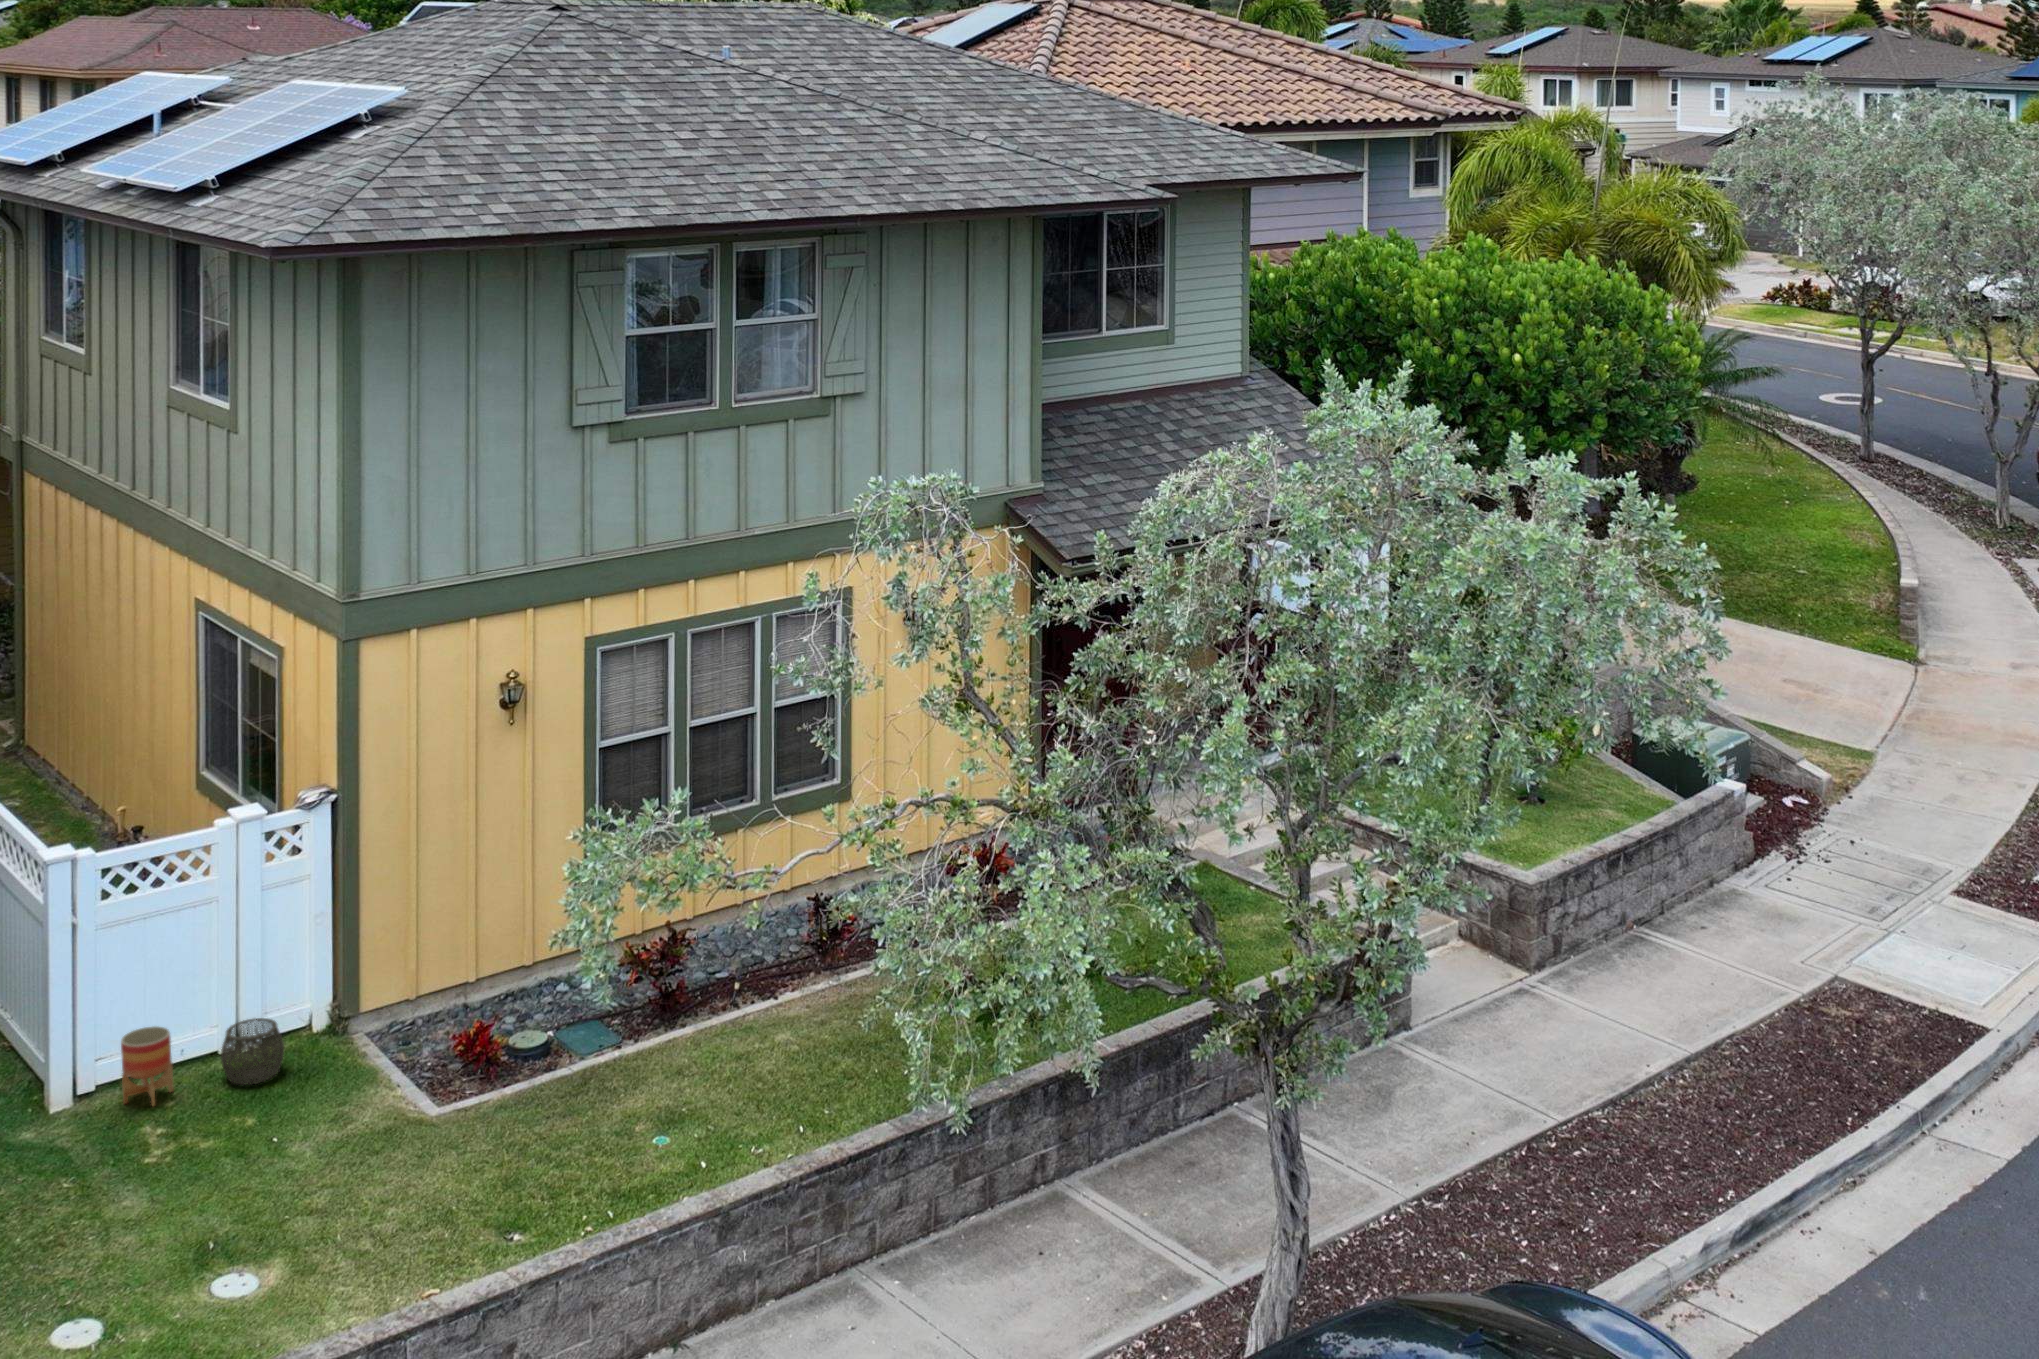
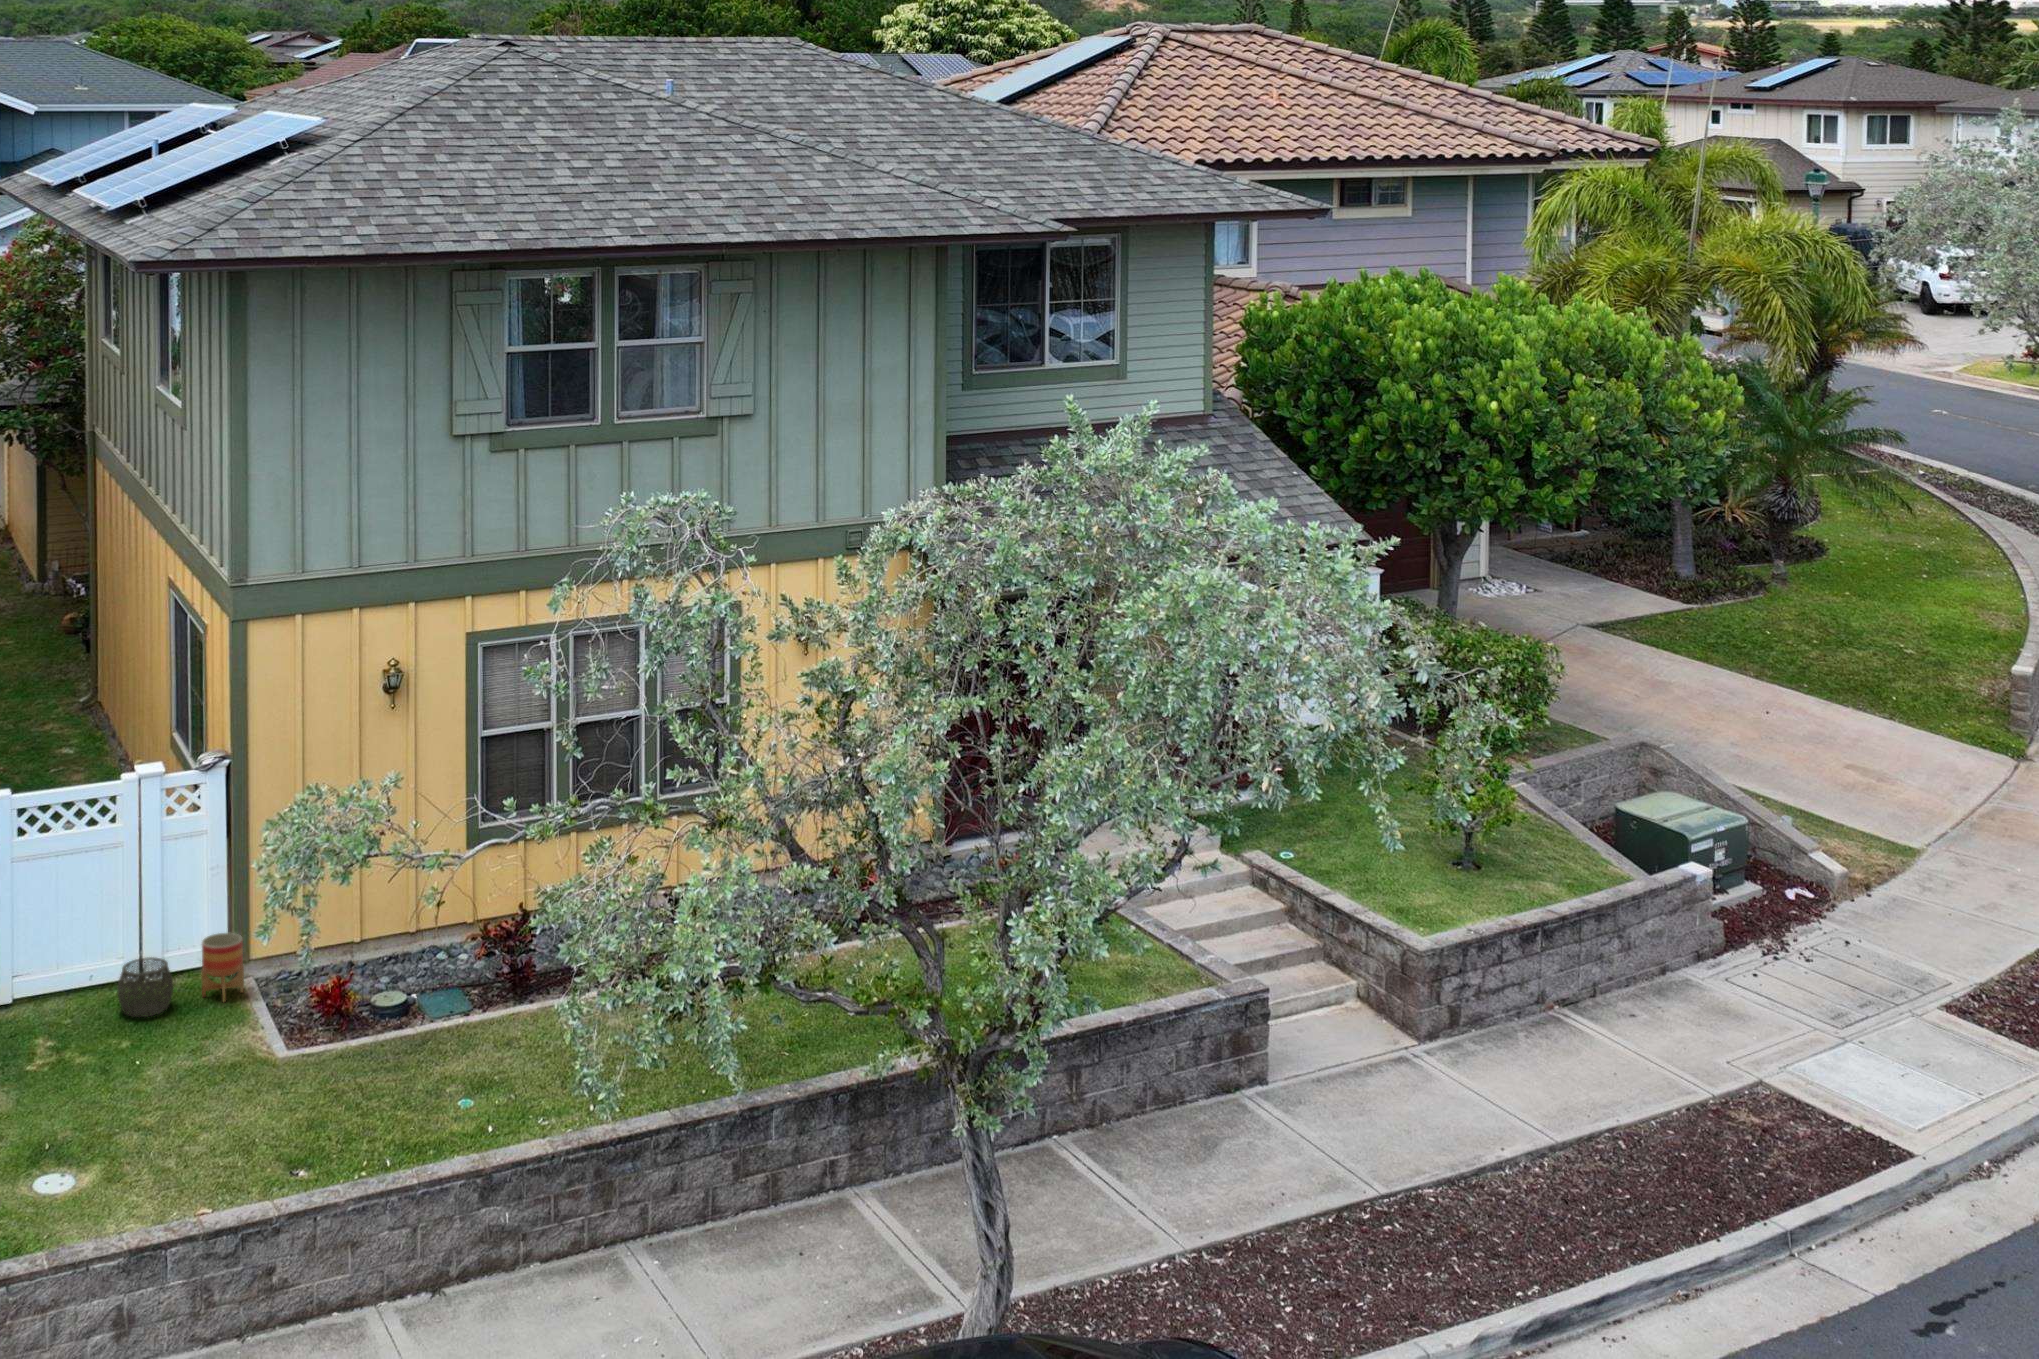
planter: present [121,1026,174,1106] -> present [201,933,244,1001]

